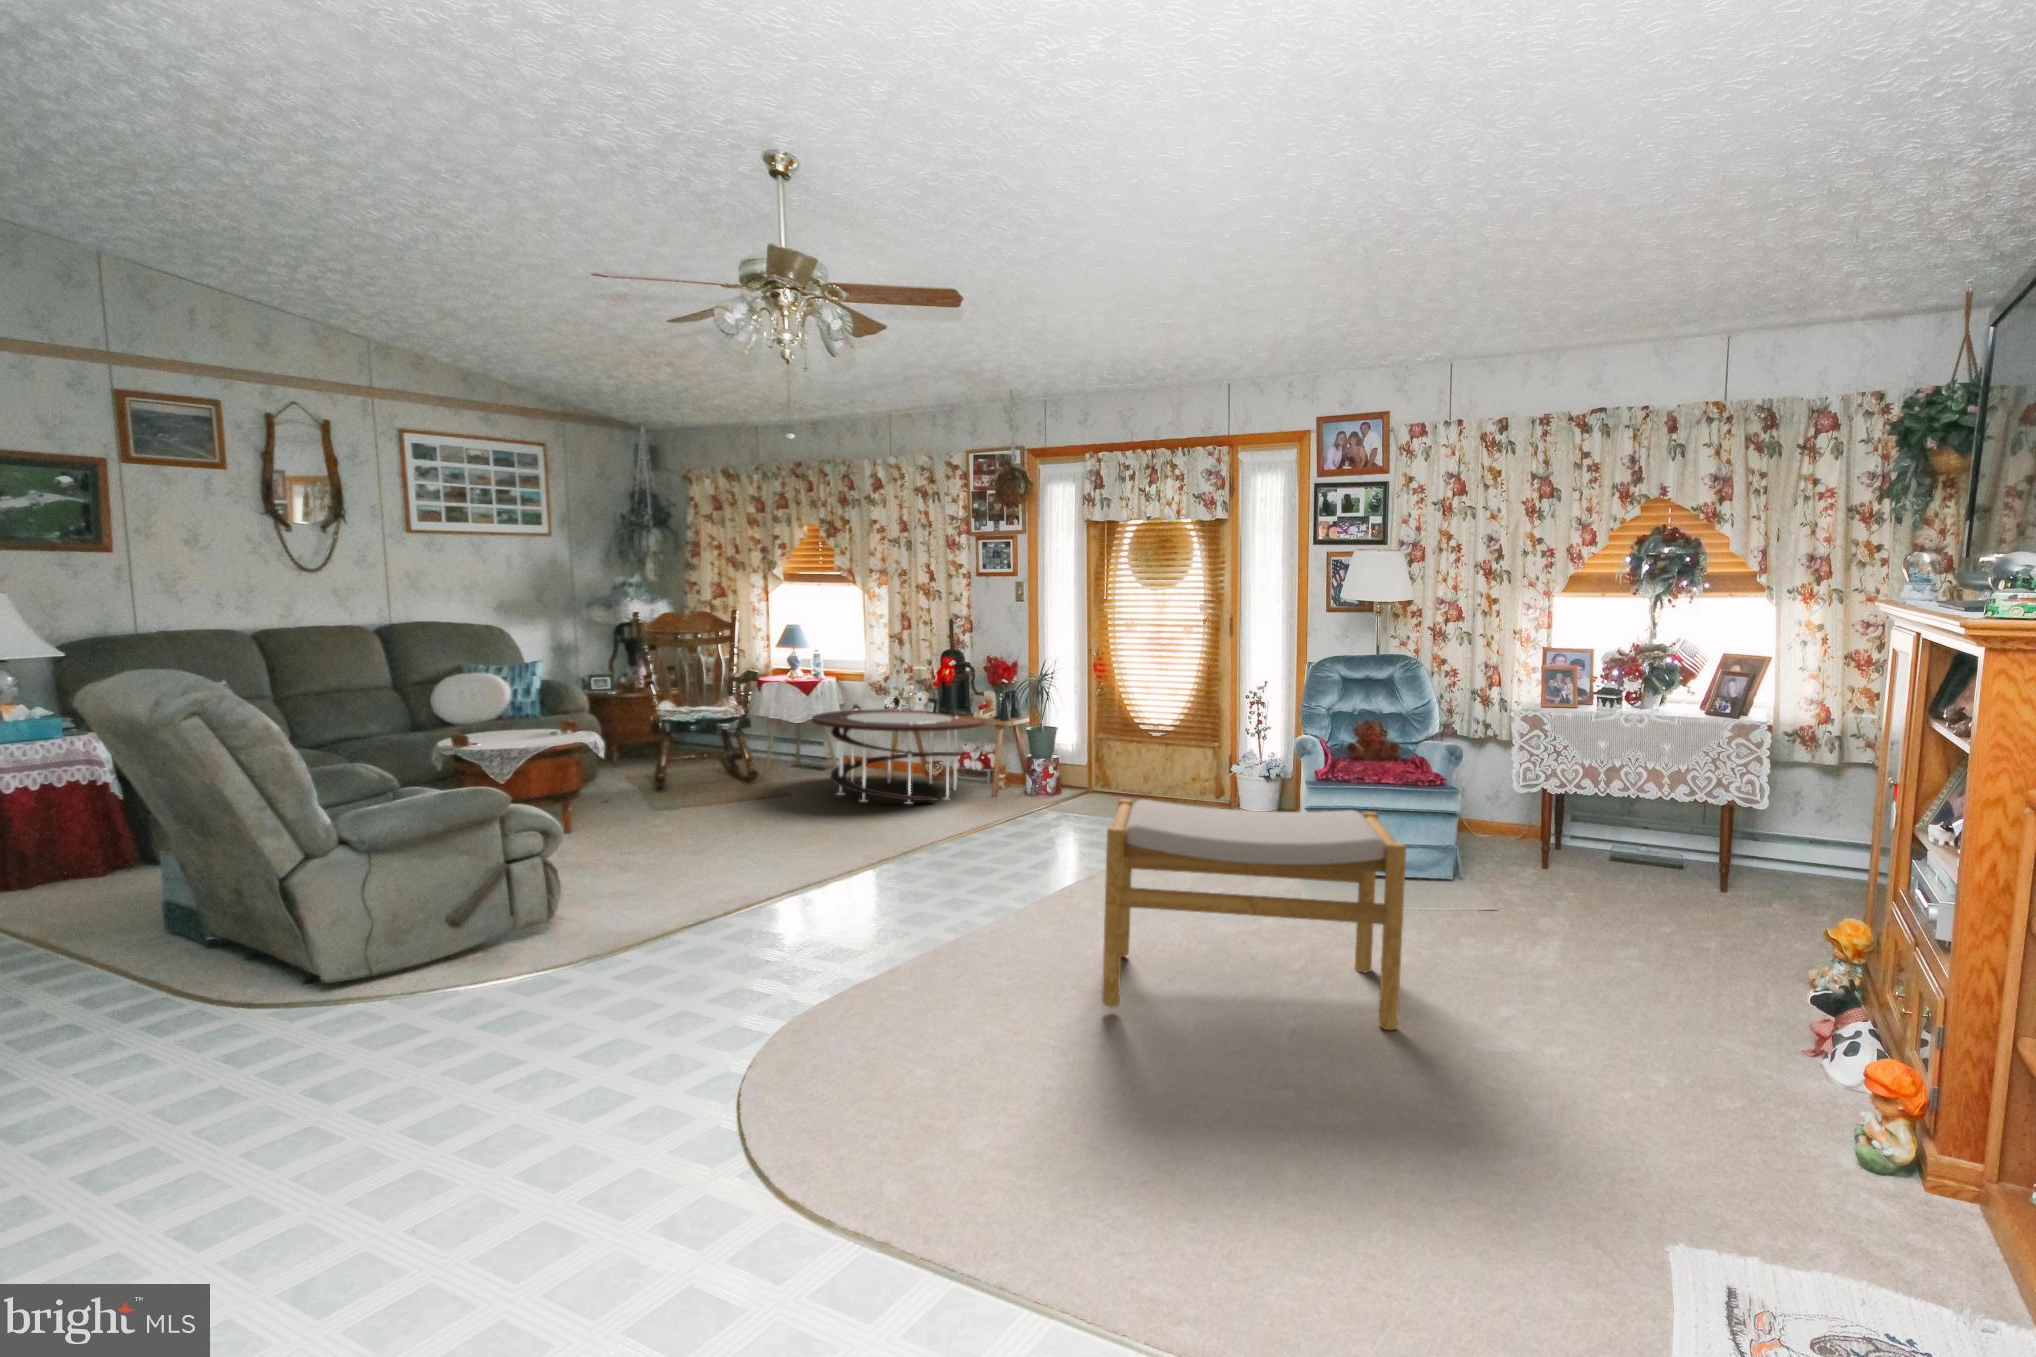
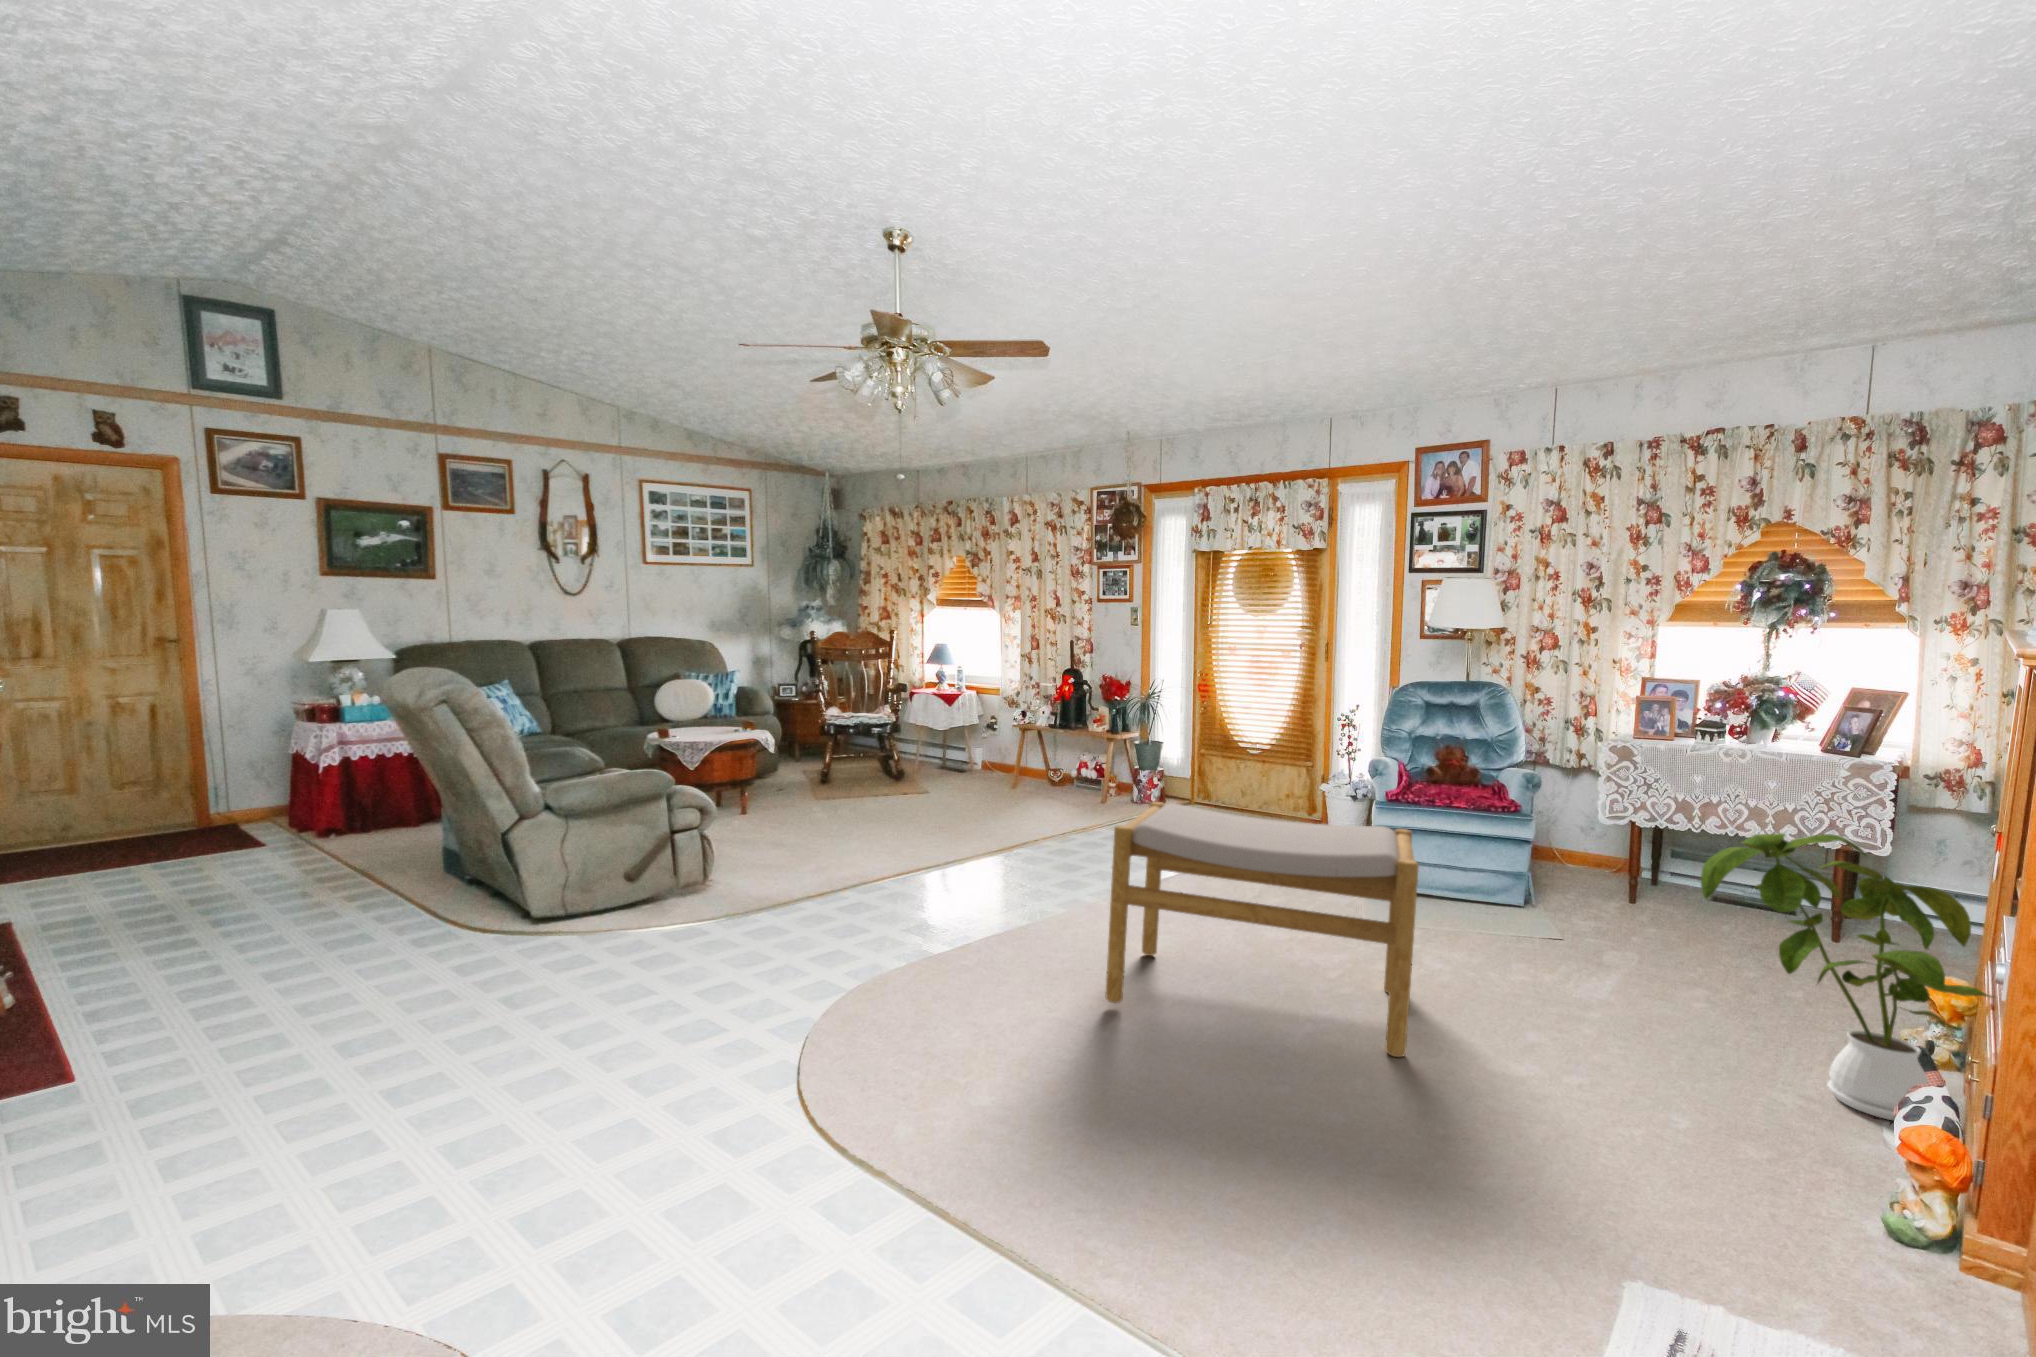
coffee table: present [812,709,986,804] -> none [942,718,1097,803]
house plant: none [1640,794,1880,1038] -> present [1701,833,1992,1120]

